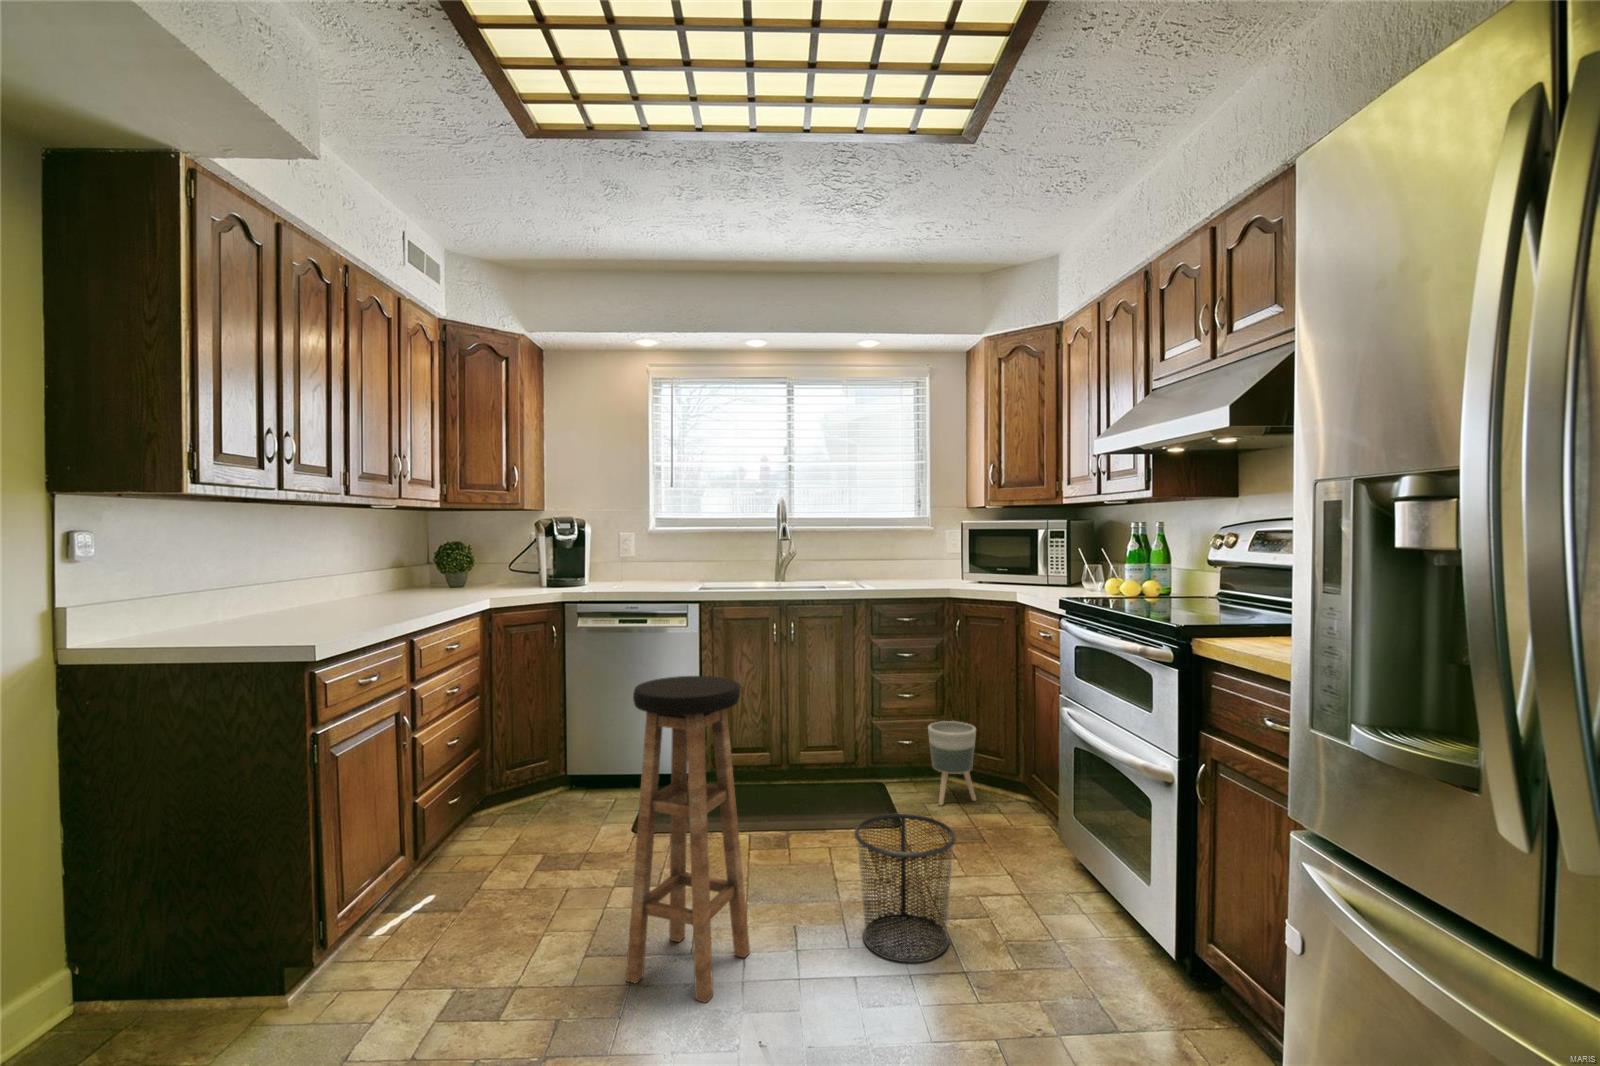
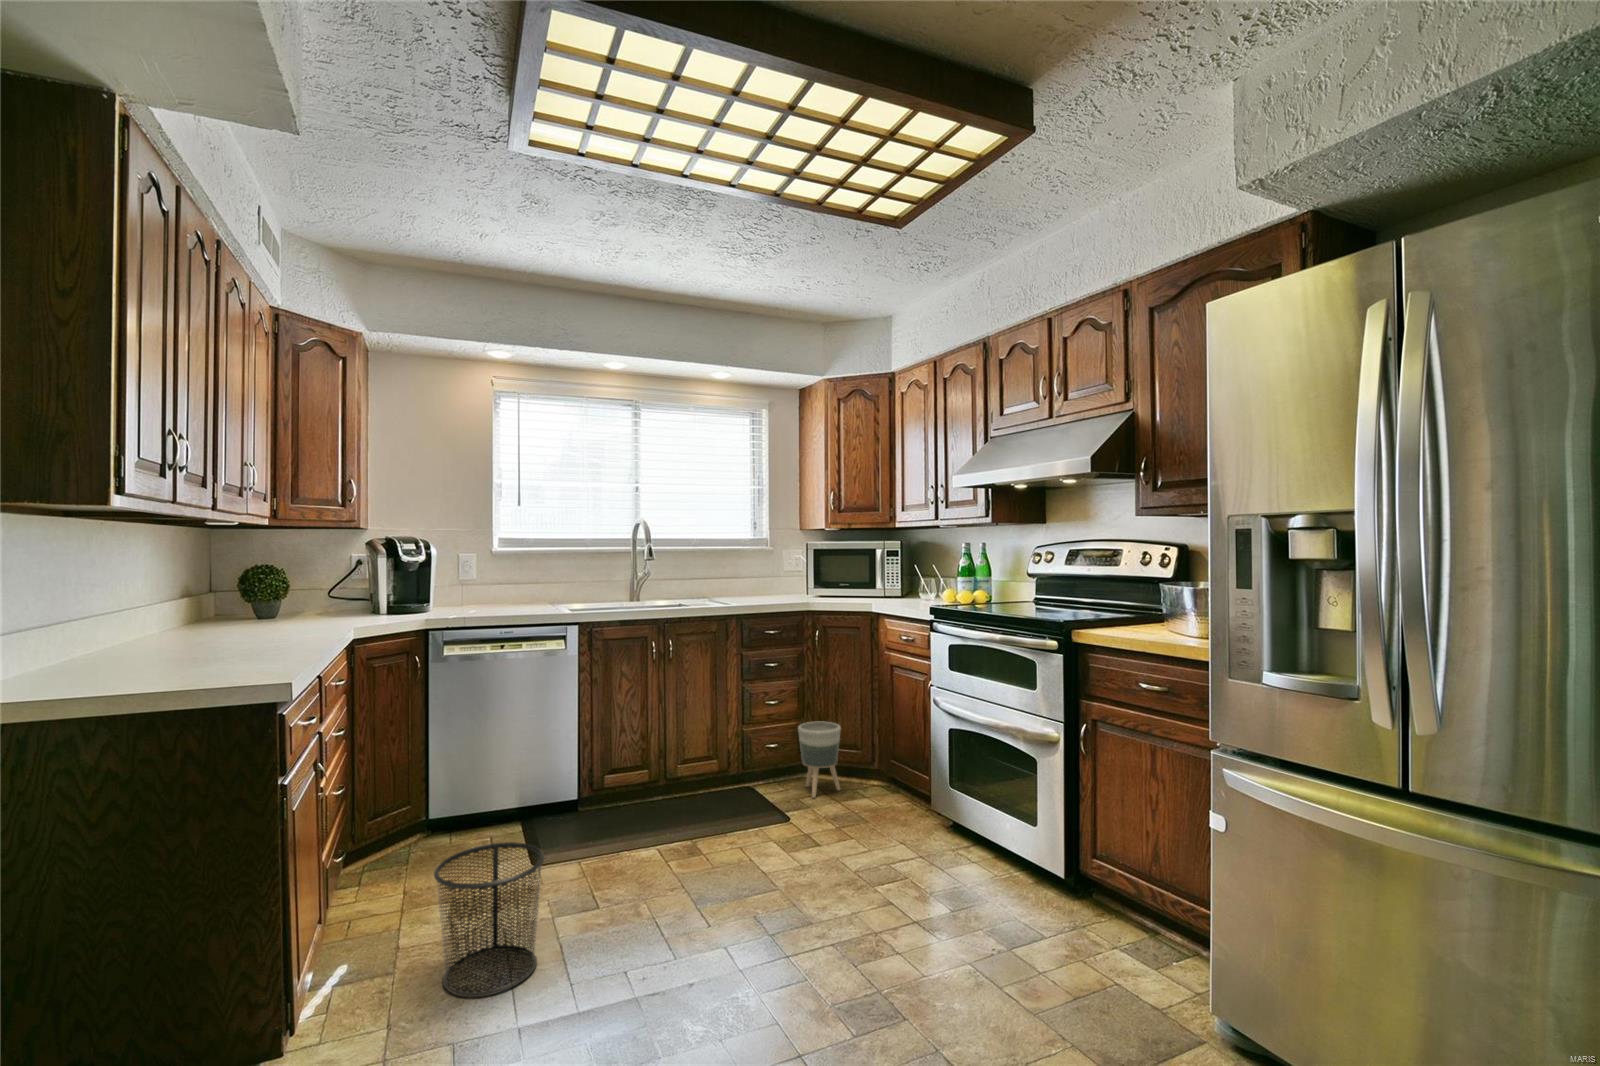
bar stool: present [626,676,750,1002] -> none [631,689,733,993]
waste bin: present [855,814,956,962] -> present [434,842,544,997]

